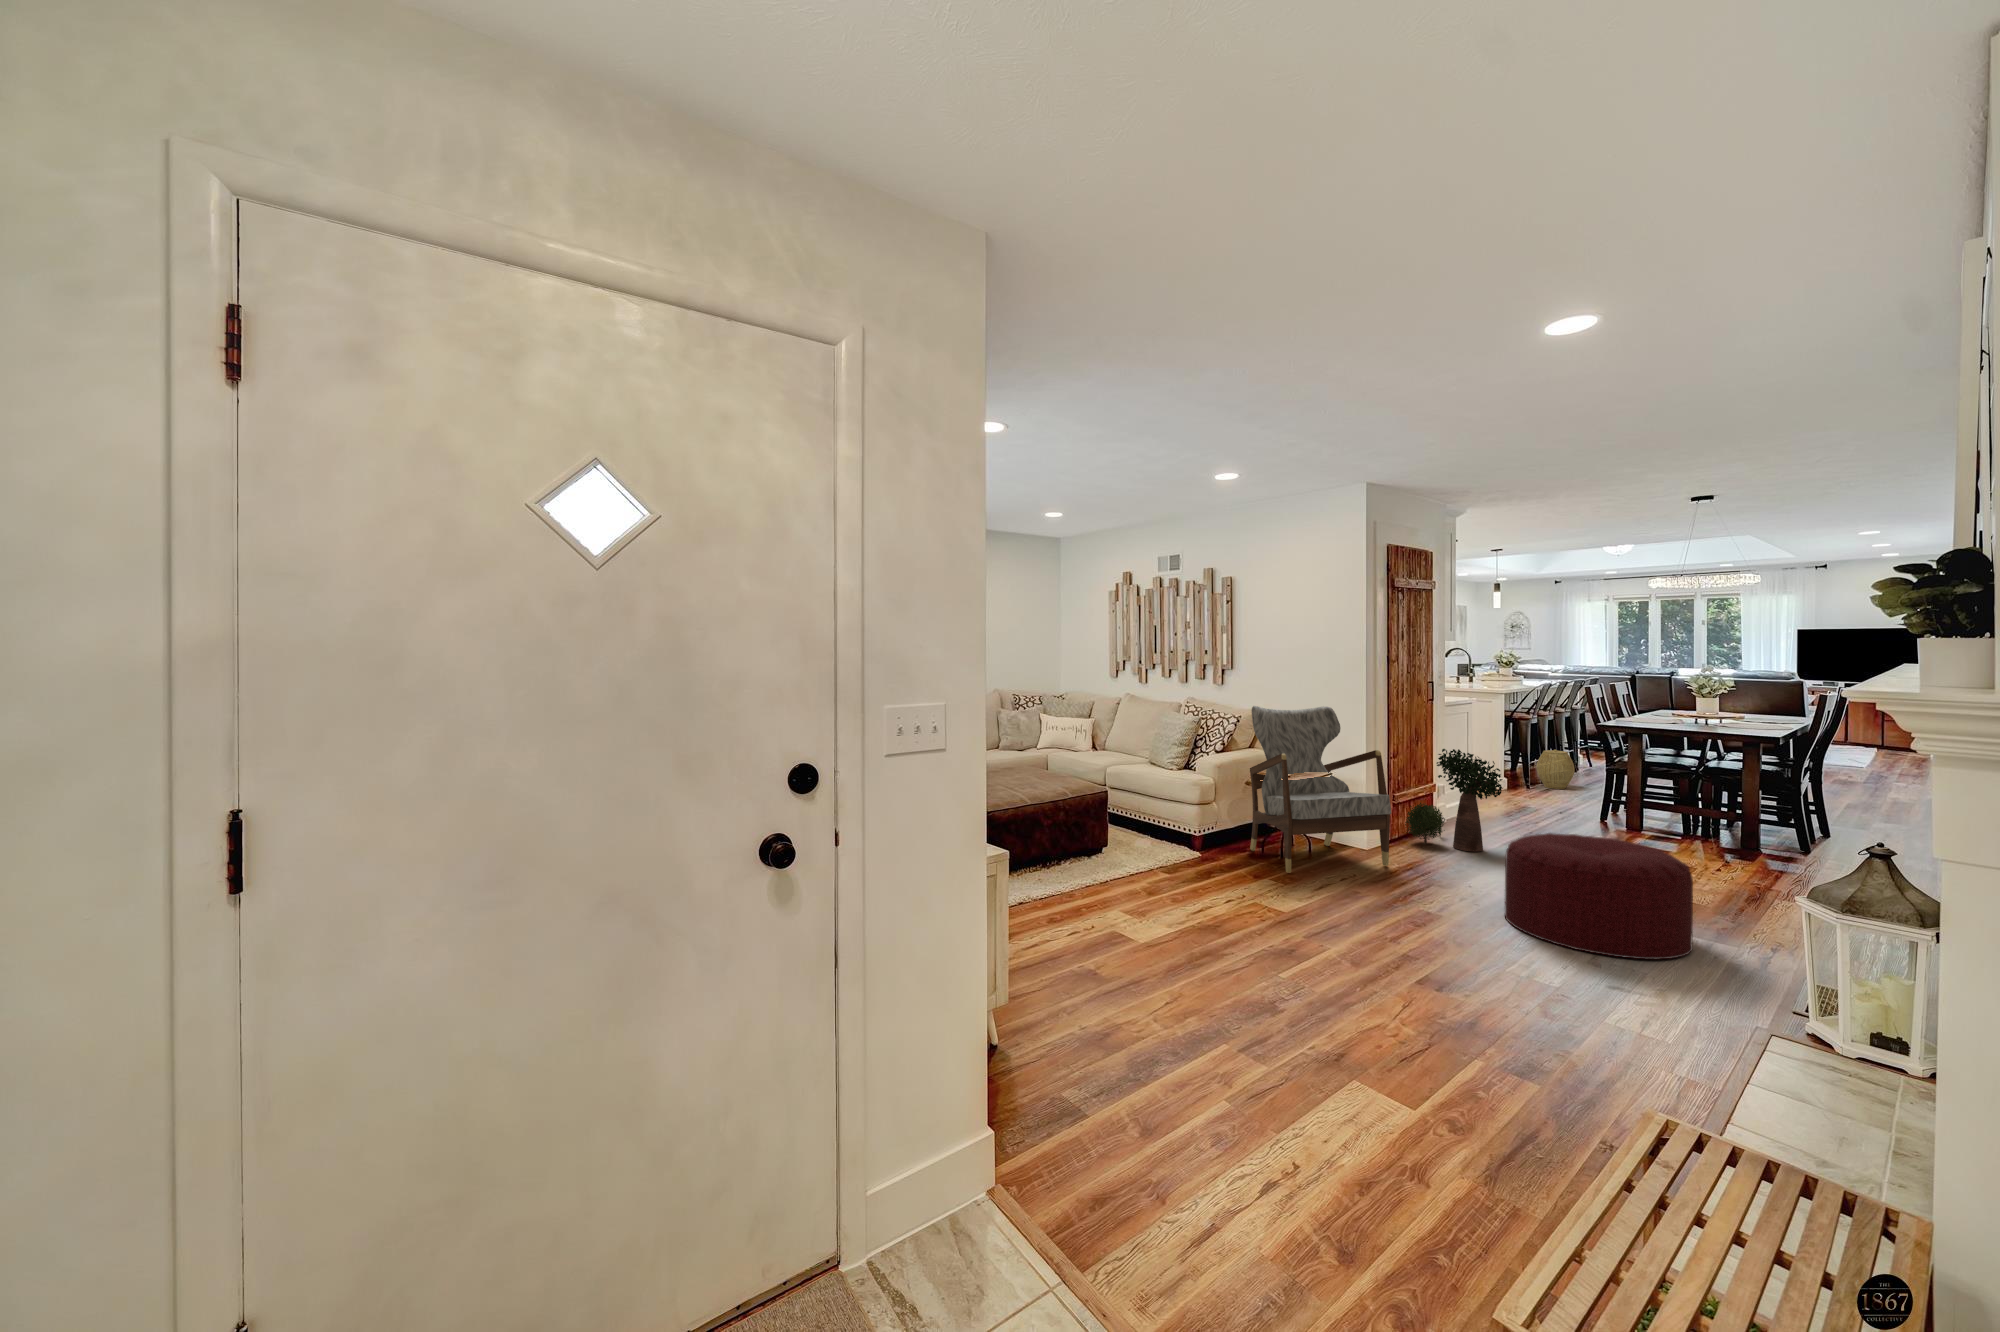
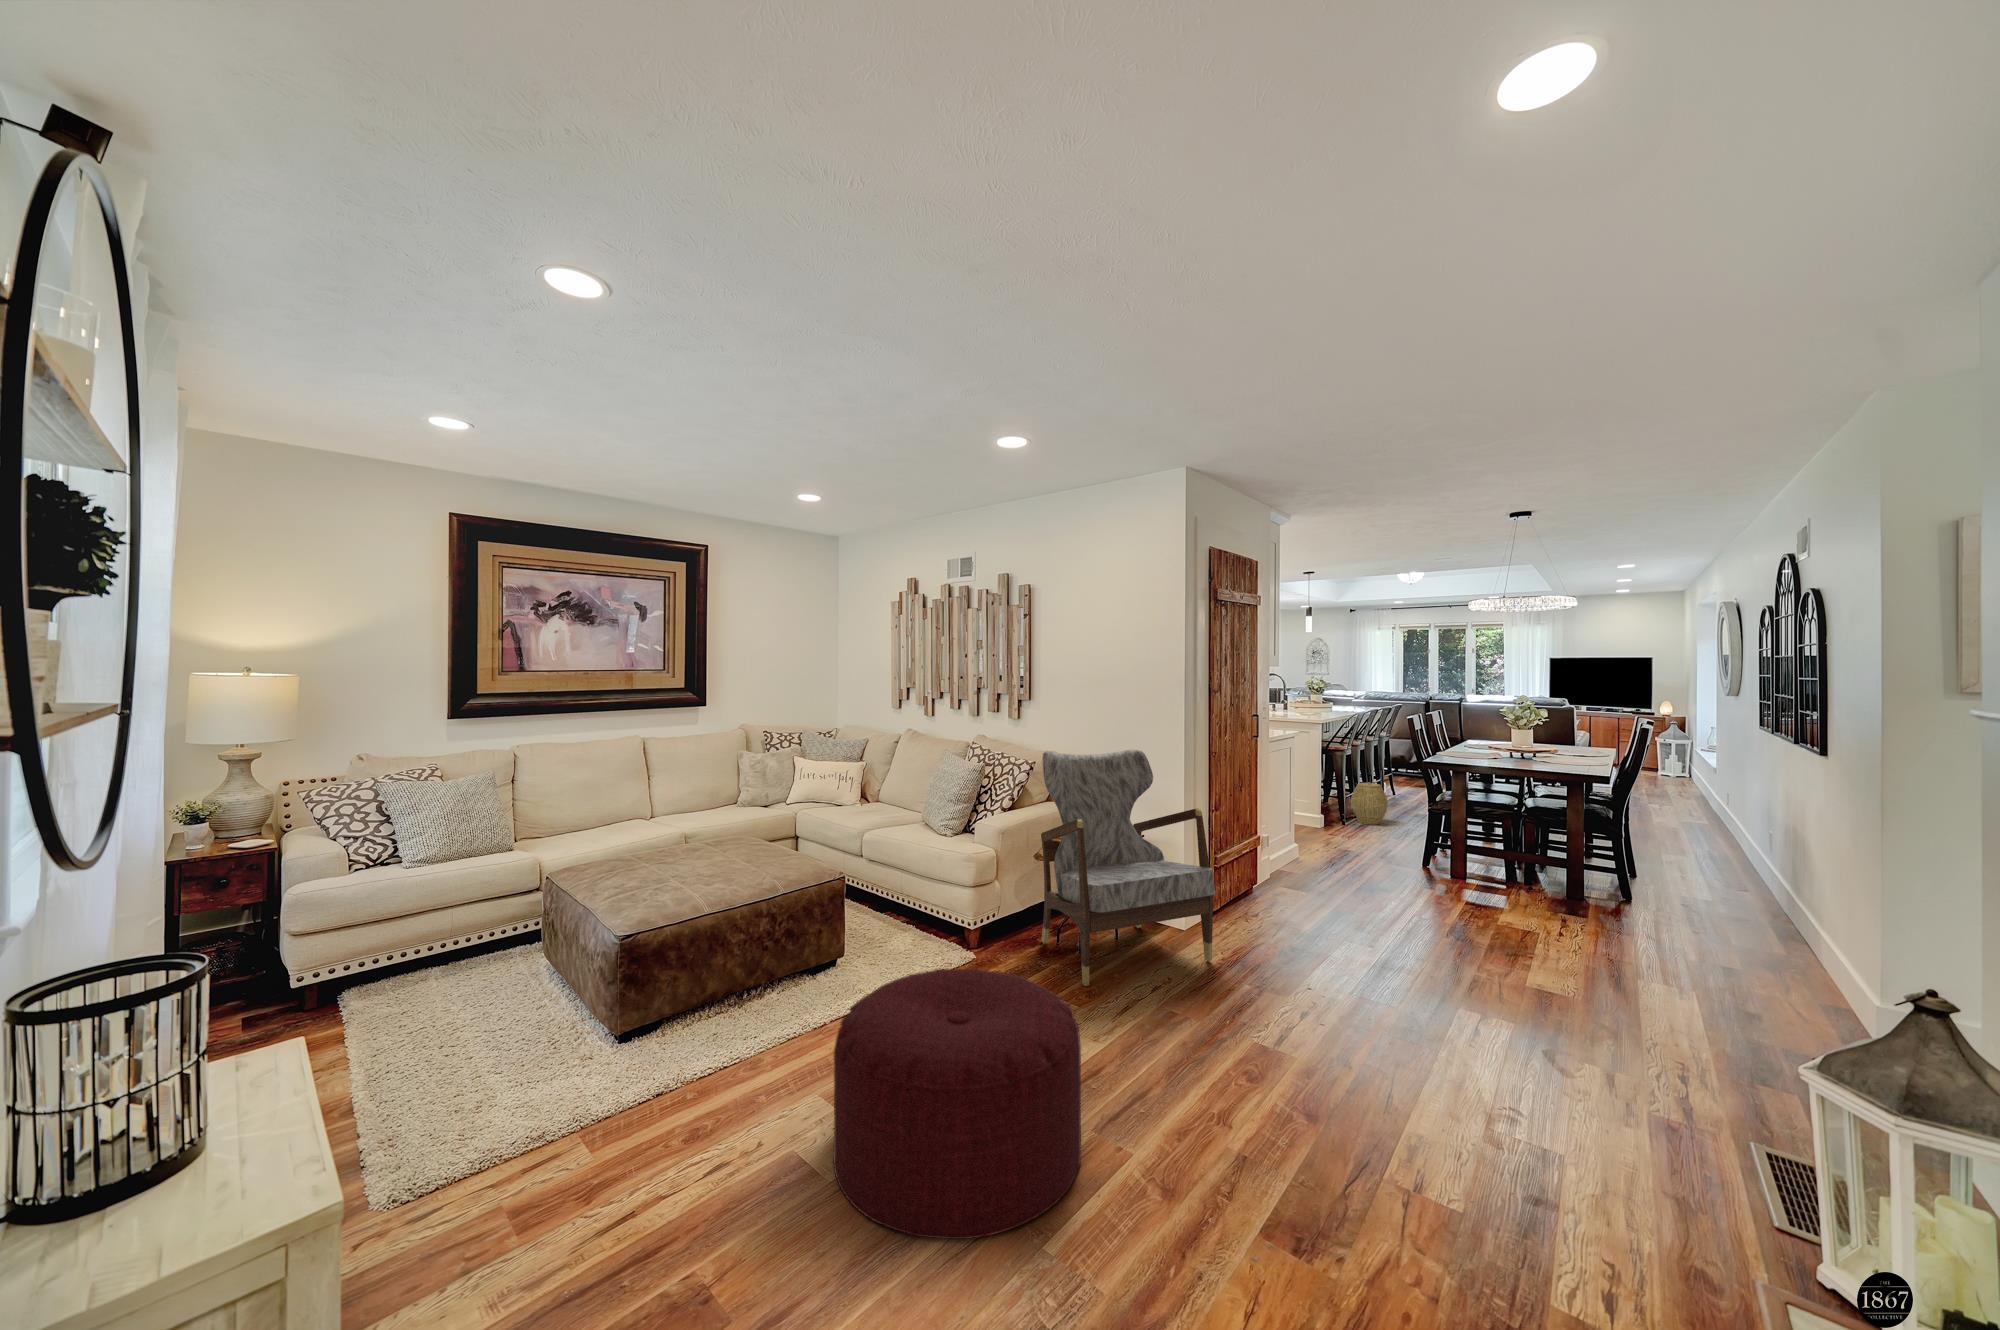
potted plant: present [1405,749,1503,852] -> none [1228,798,1340,927]
ottoman: present [1505,833,1693,959] -> present [833,969,1081,1239]

